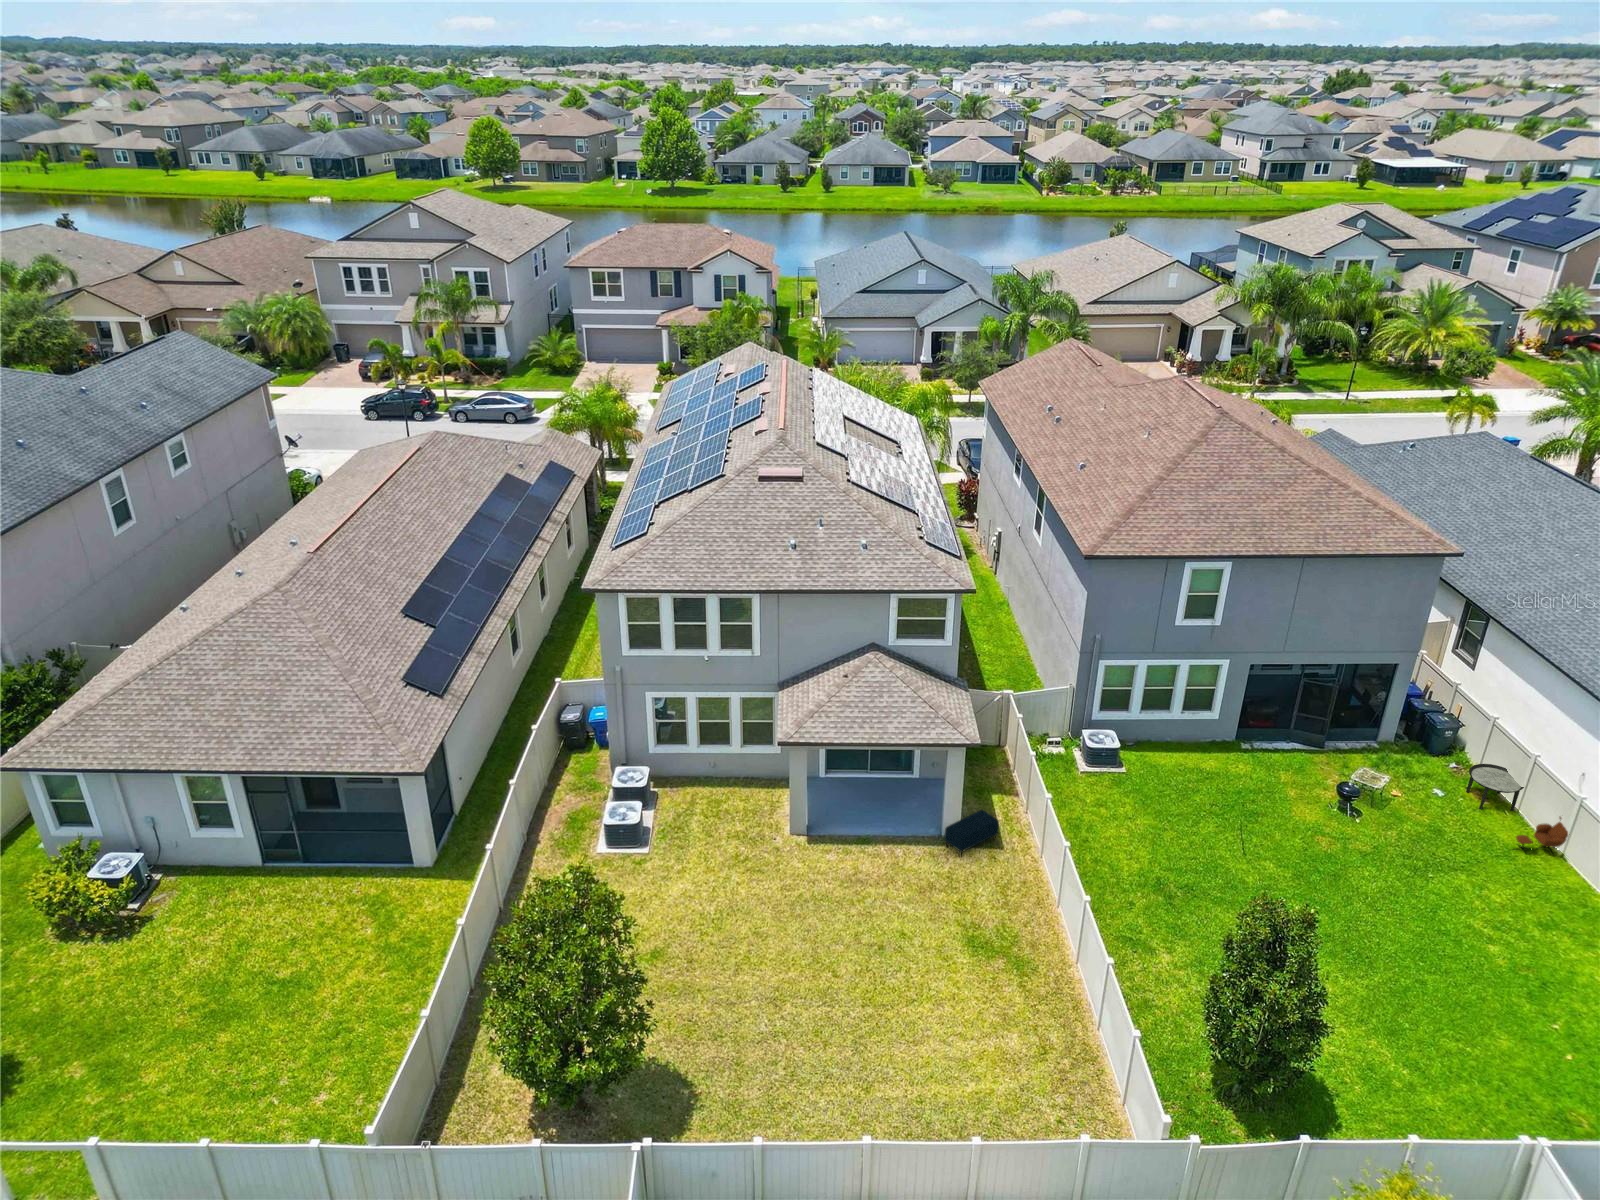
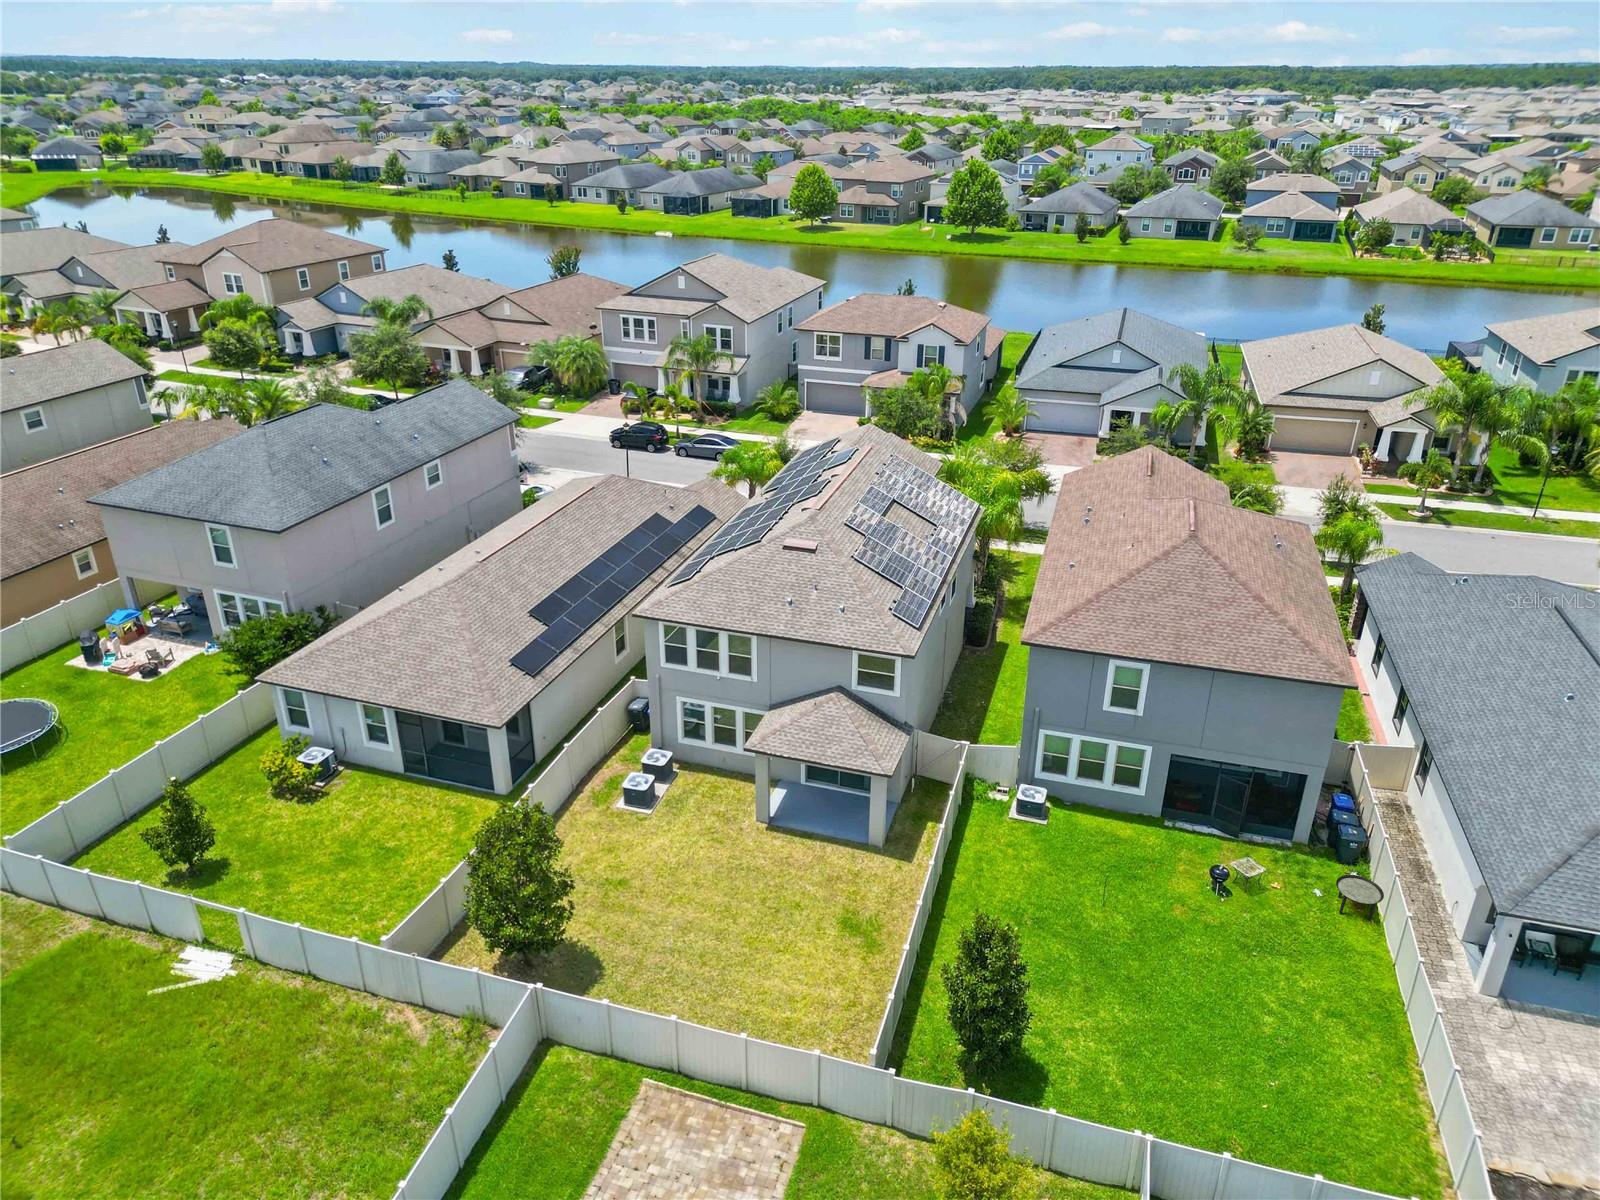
bench: present [945,810,999,857] -> none [864,830,909,863]
lounge chair: present [1516,817,1568,850] -> none [1343,932,1398,966]

